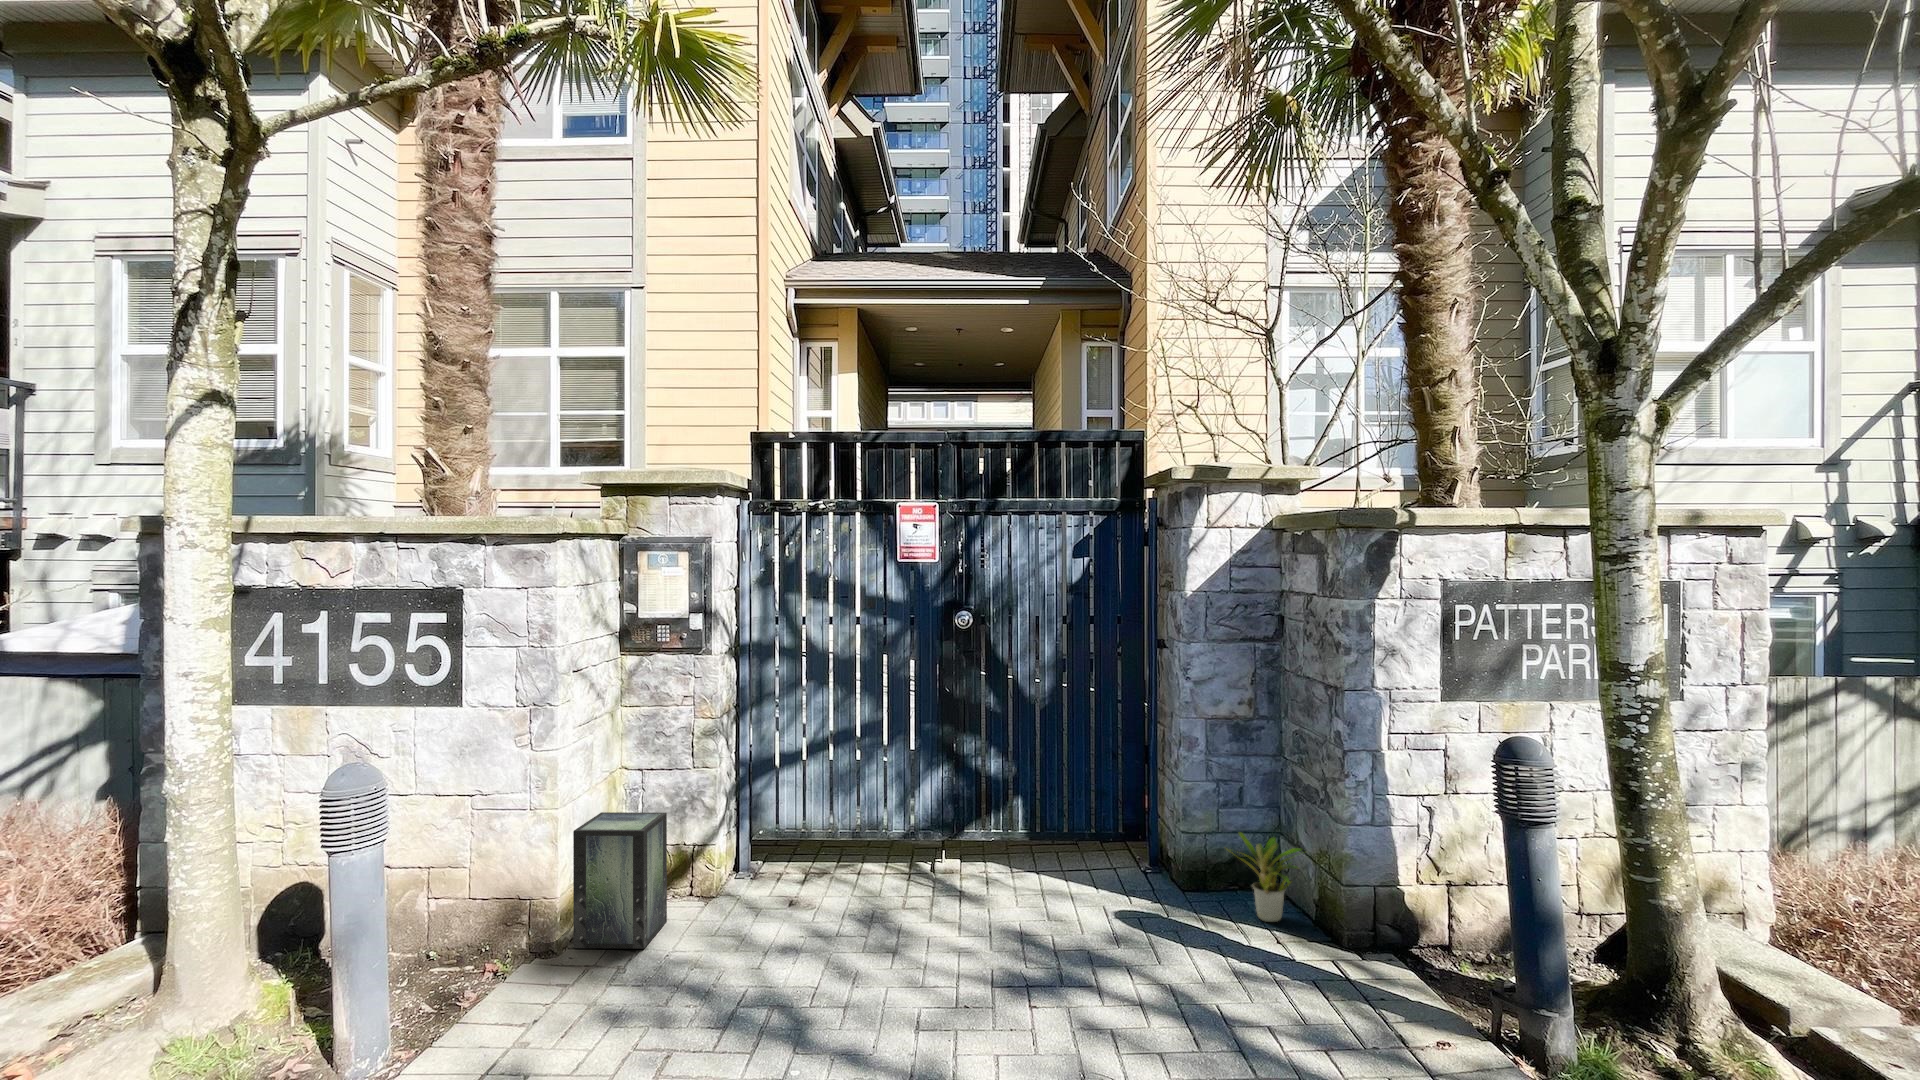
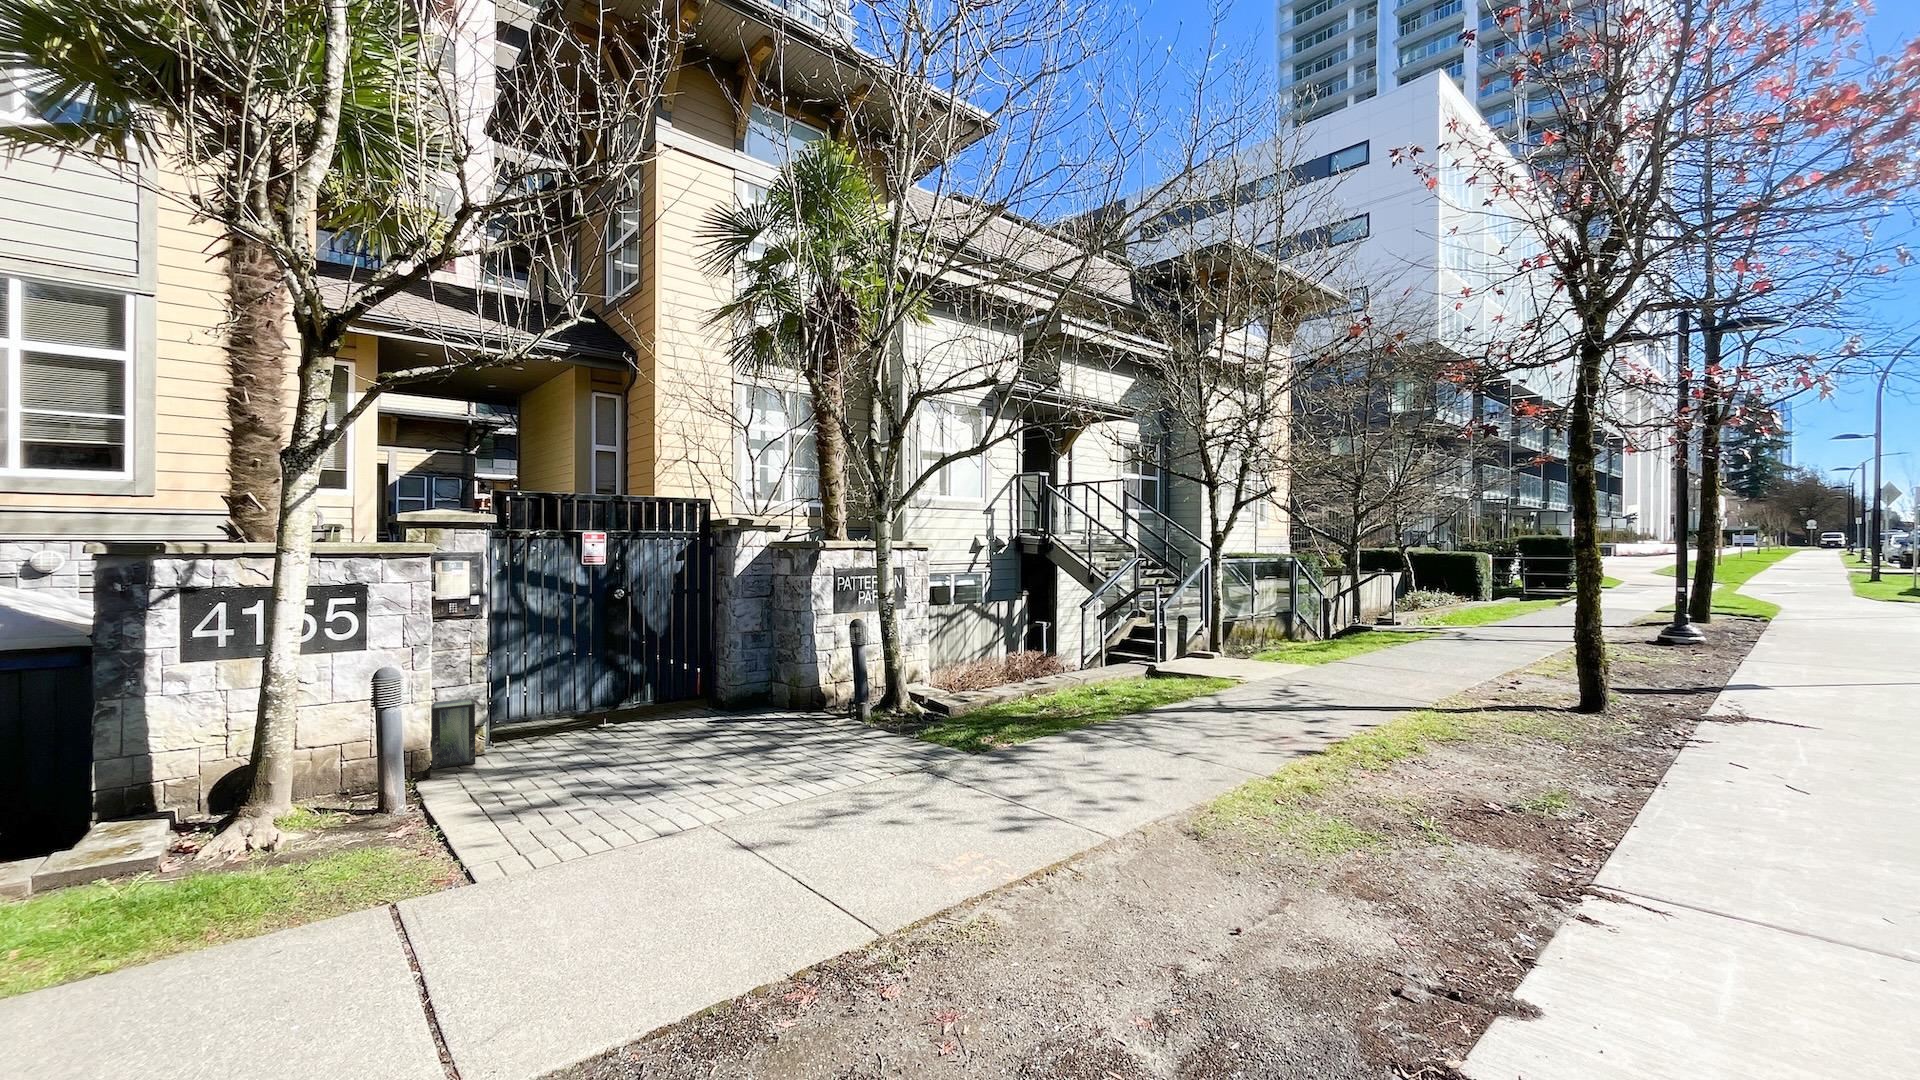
potted plant: present [1224,832,1301,922] -> none [750,678,786,714]

